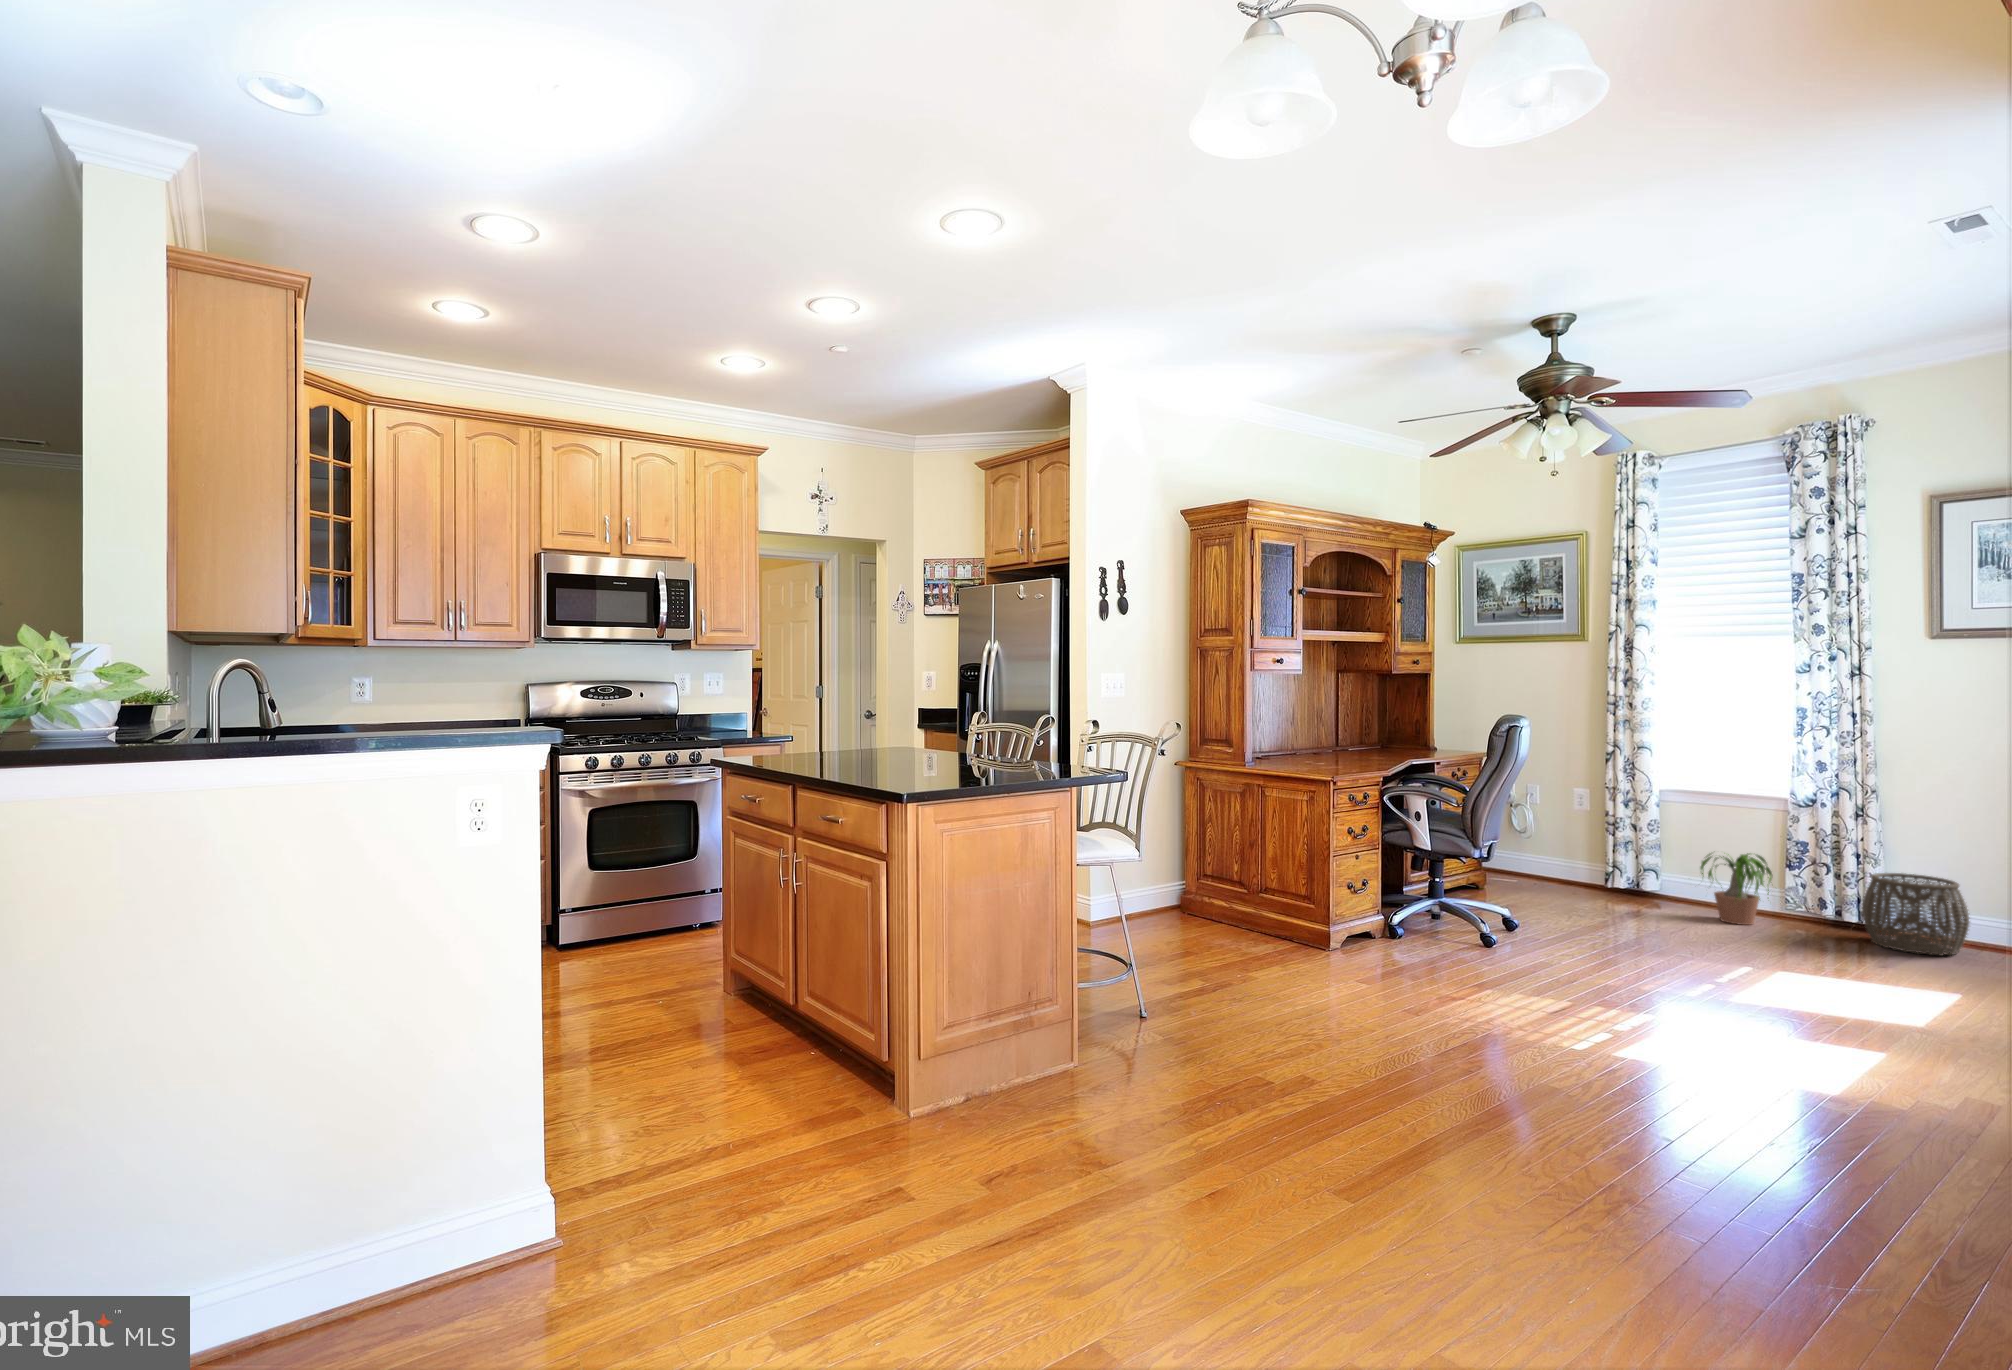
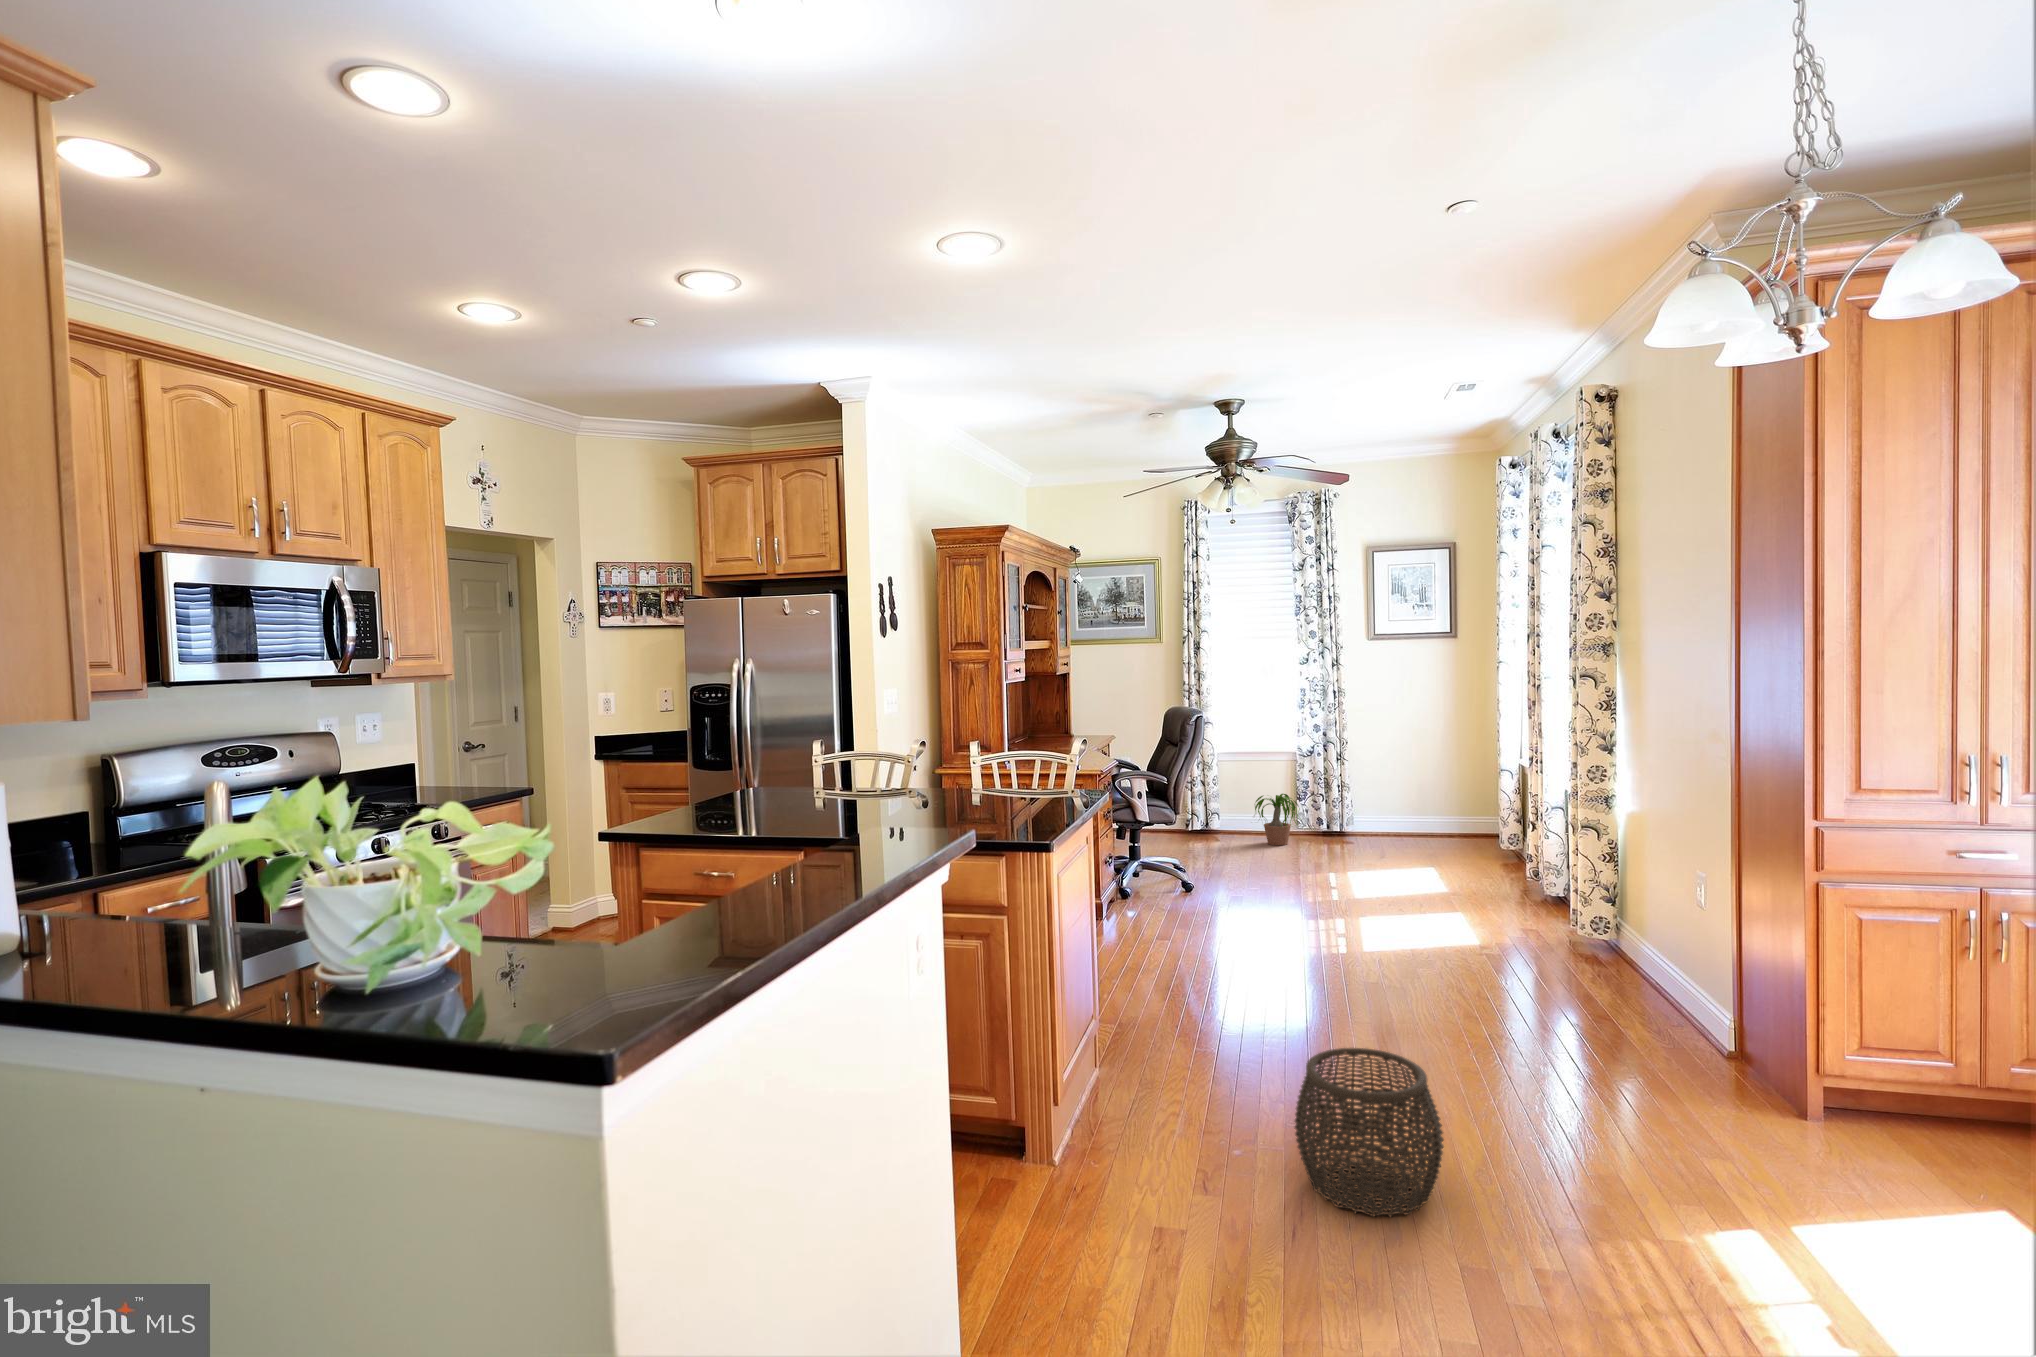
woven basket: present [1862,873,1970,956] -> present [1294,1048,1444,1217]

